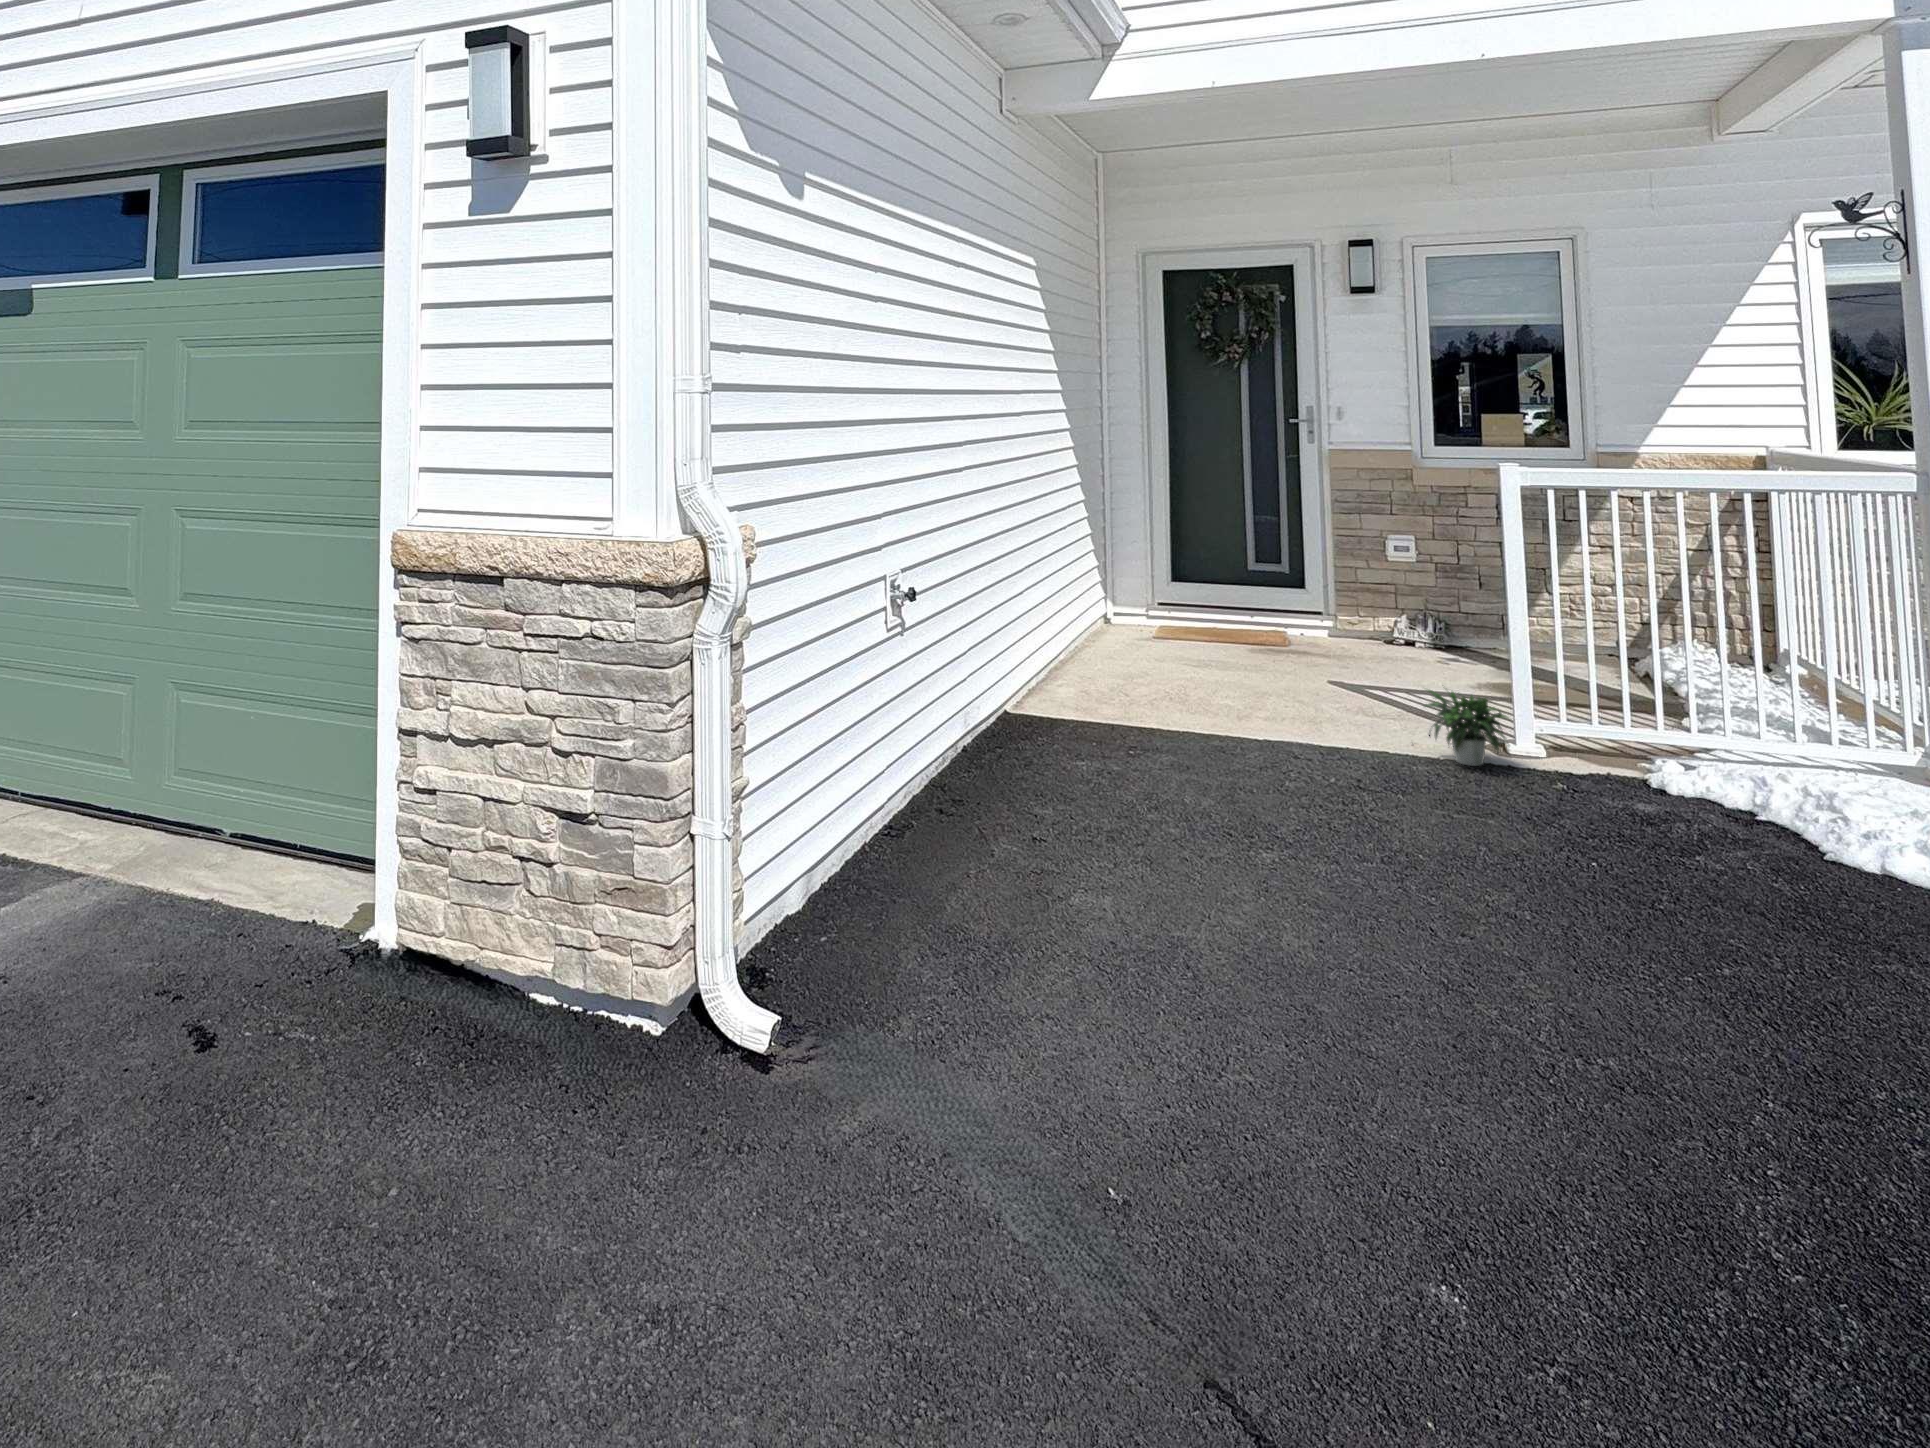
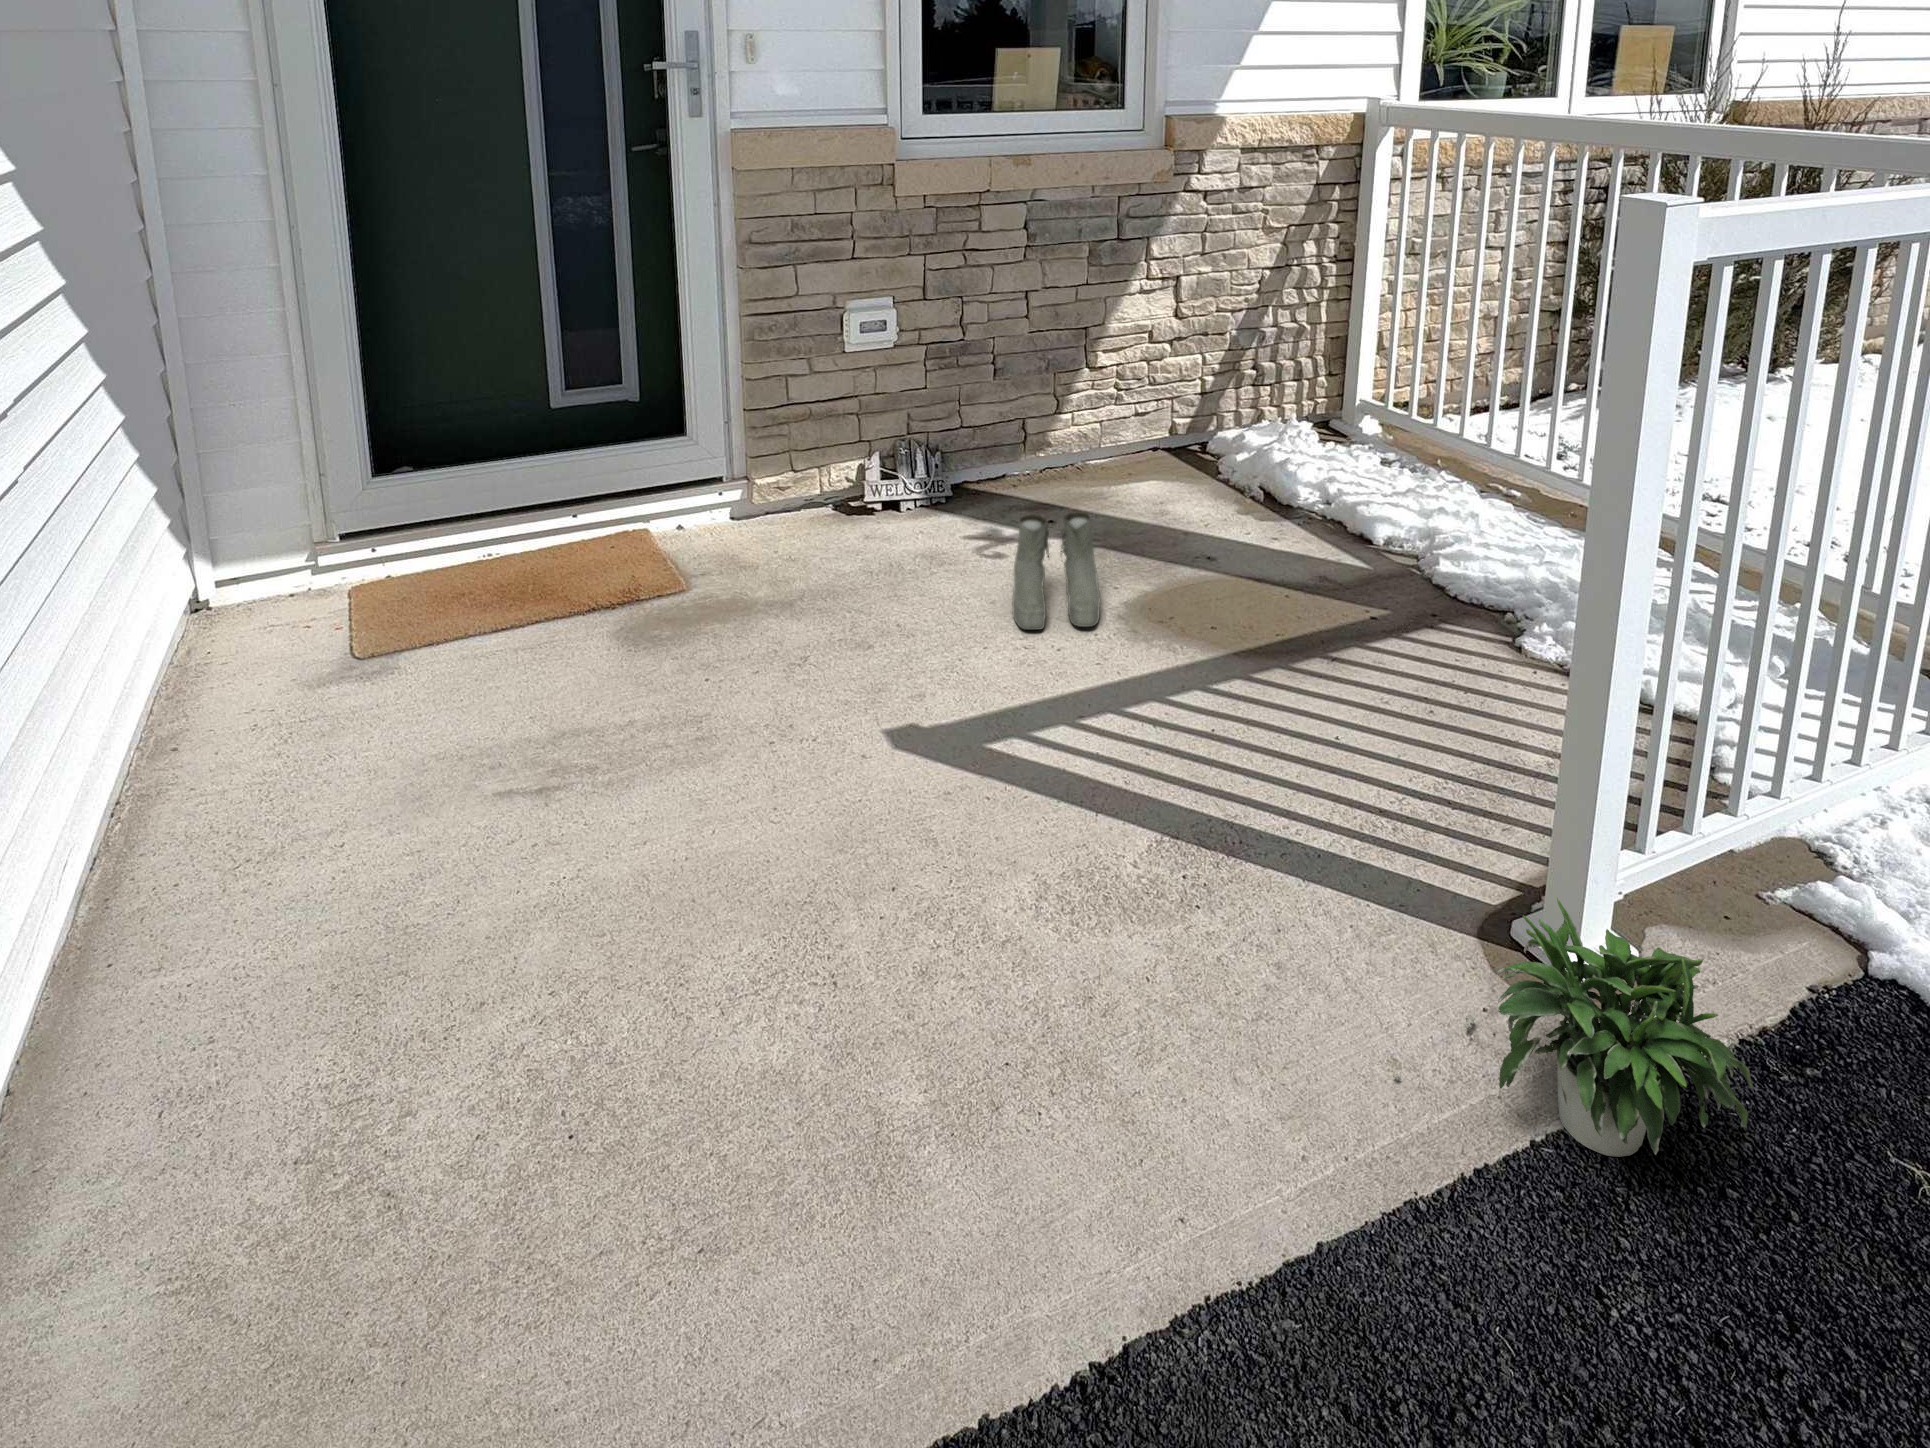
boots: none [1417,626,1468,676] -> present [1012,512,1100,630]

